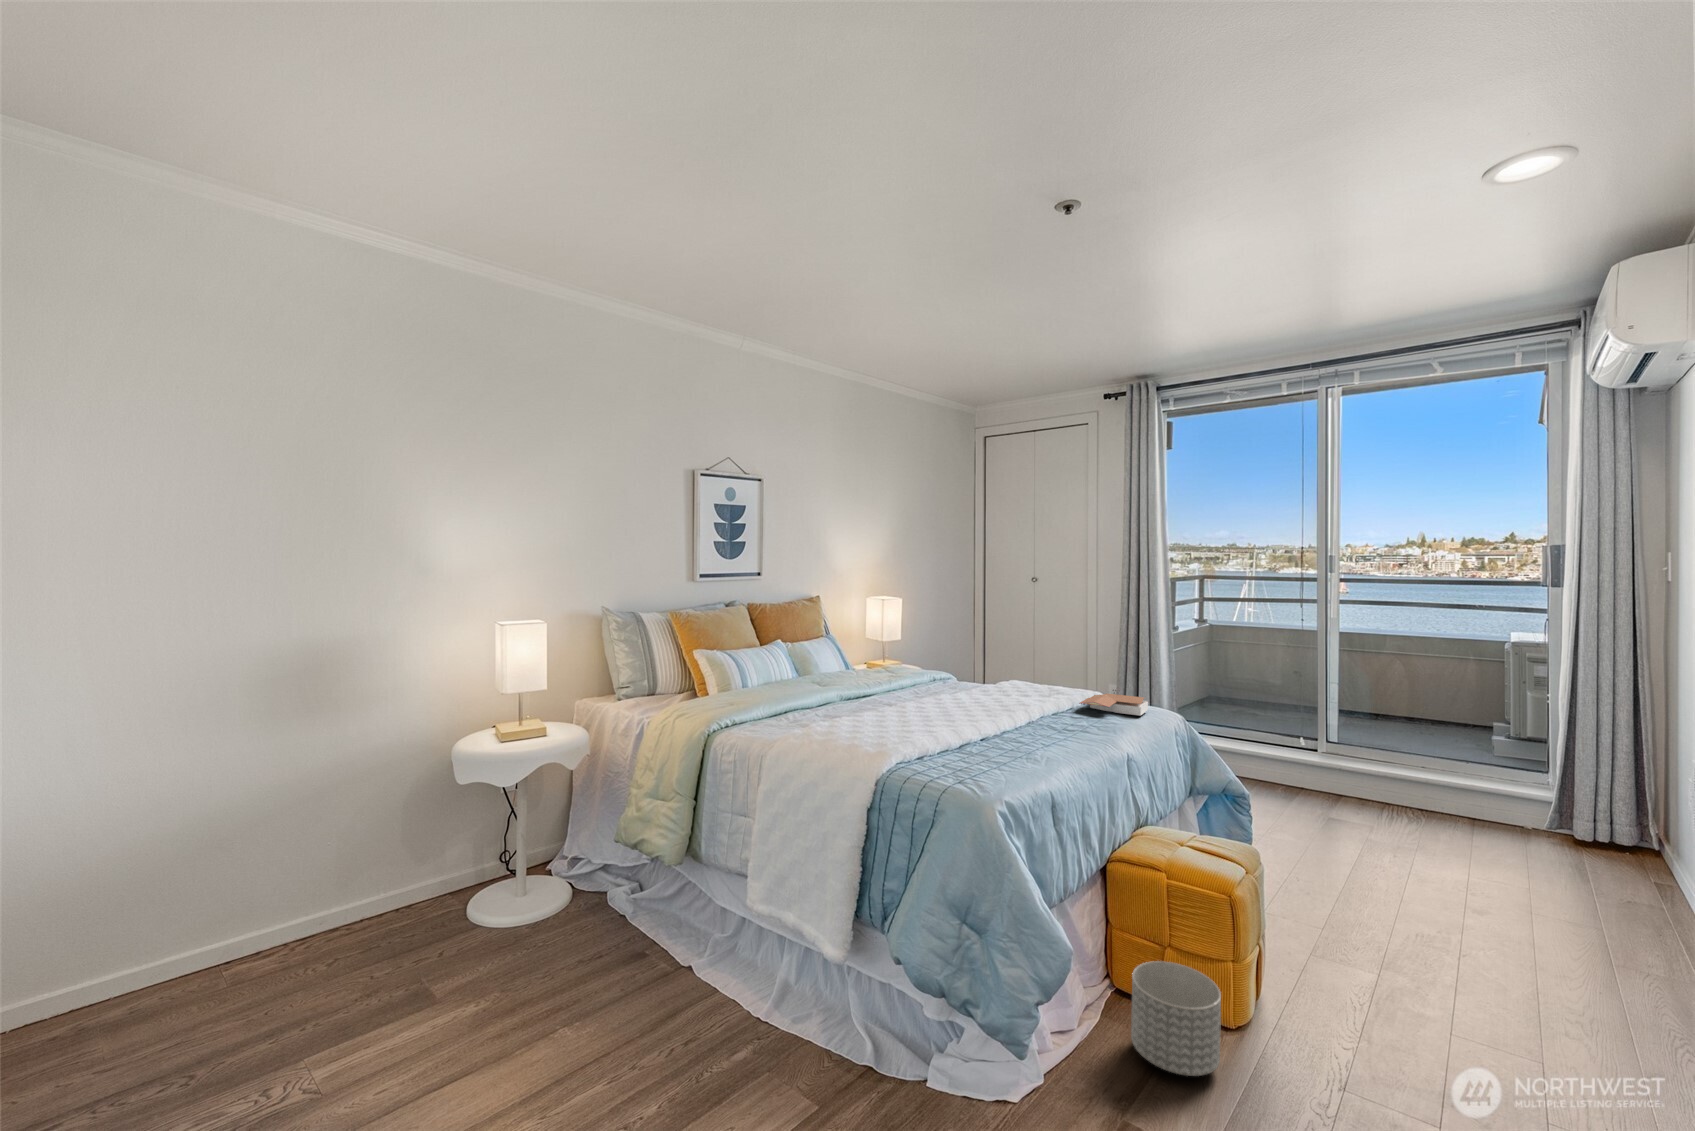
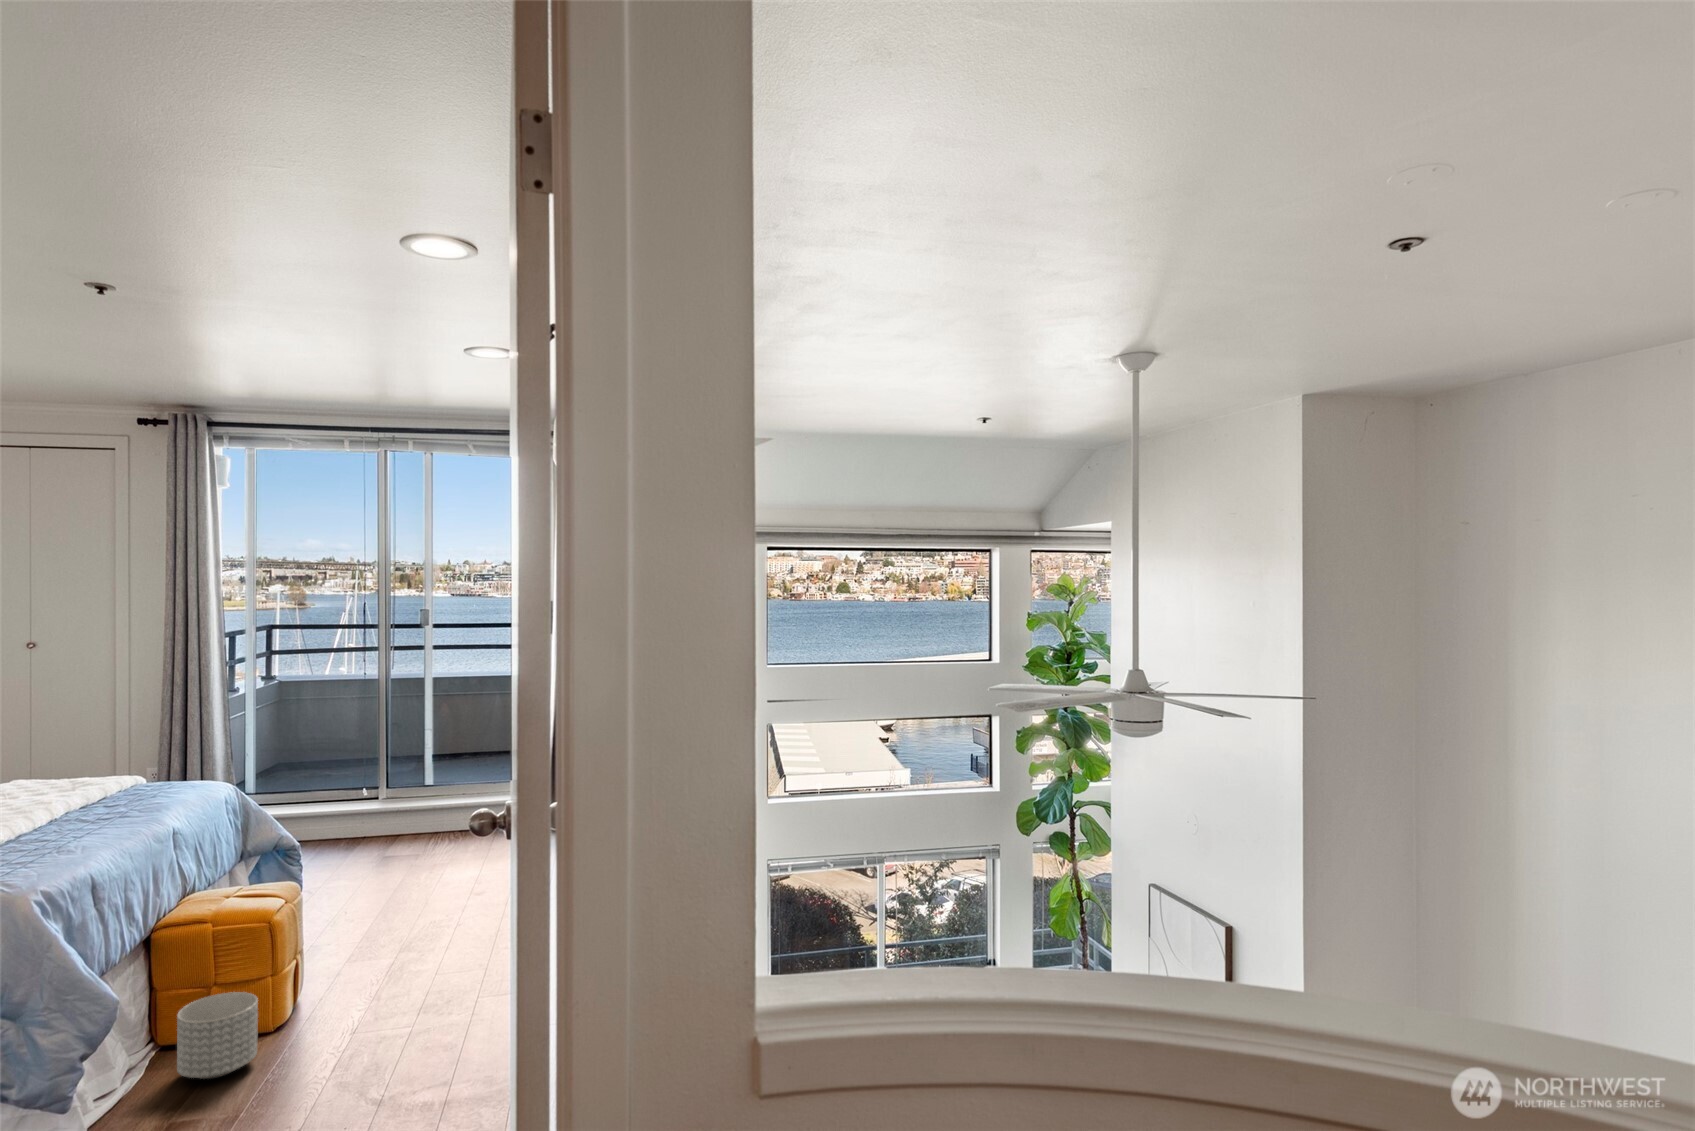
book: present [1079,693,1148,716] -> none [114,773,196,795]

